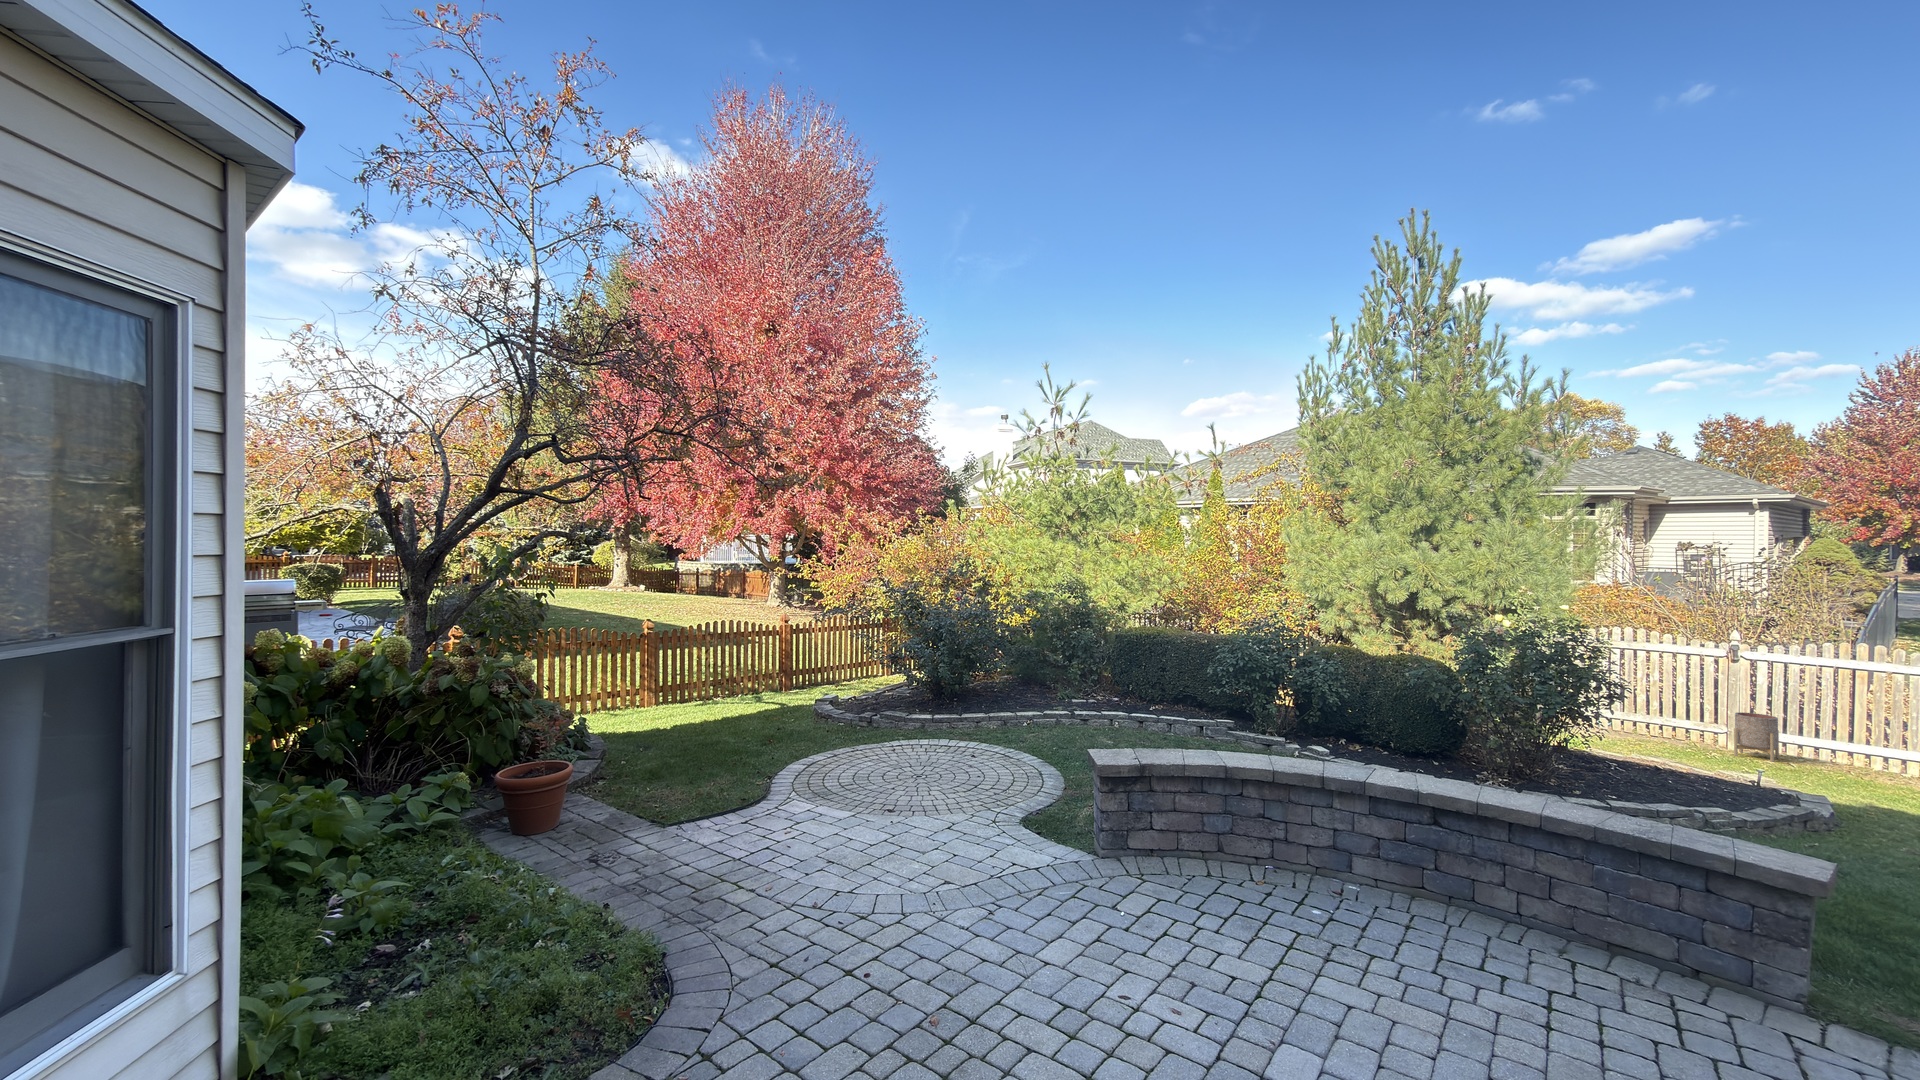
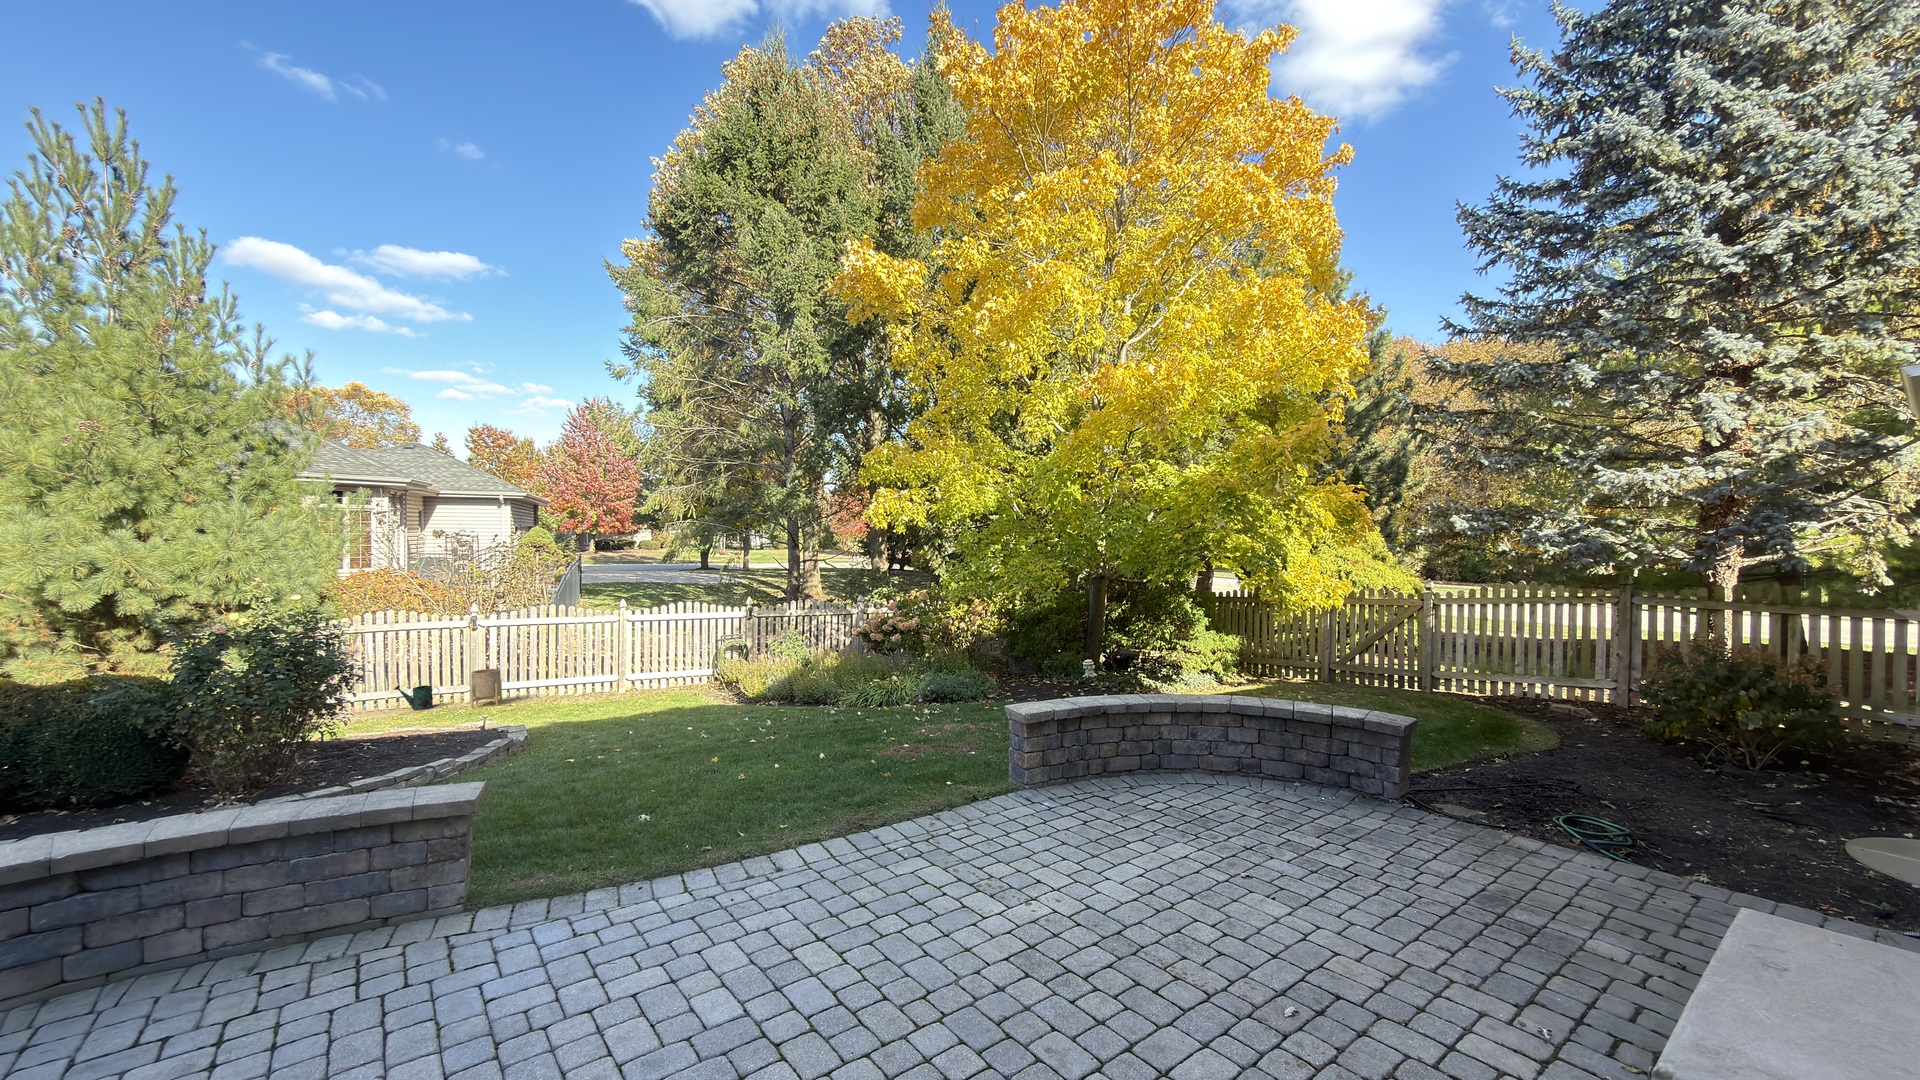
watering can: none [1636,709,1690,743] -> present [394,685,439,711]

